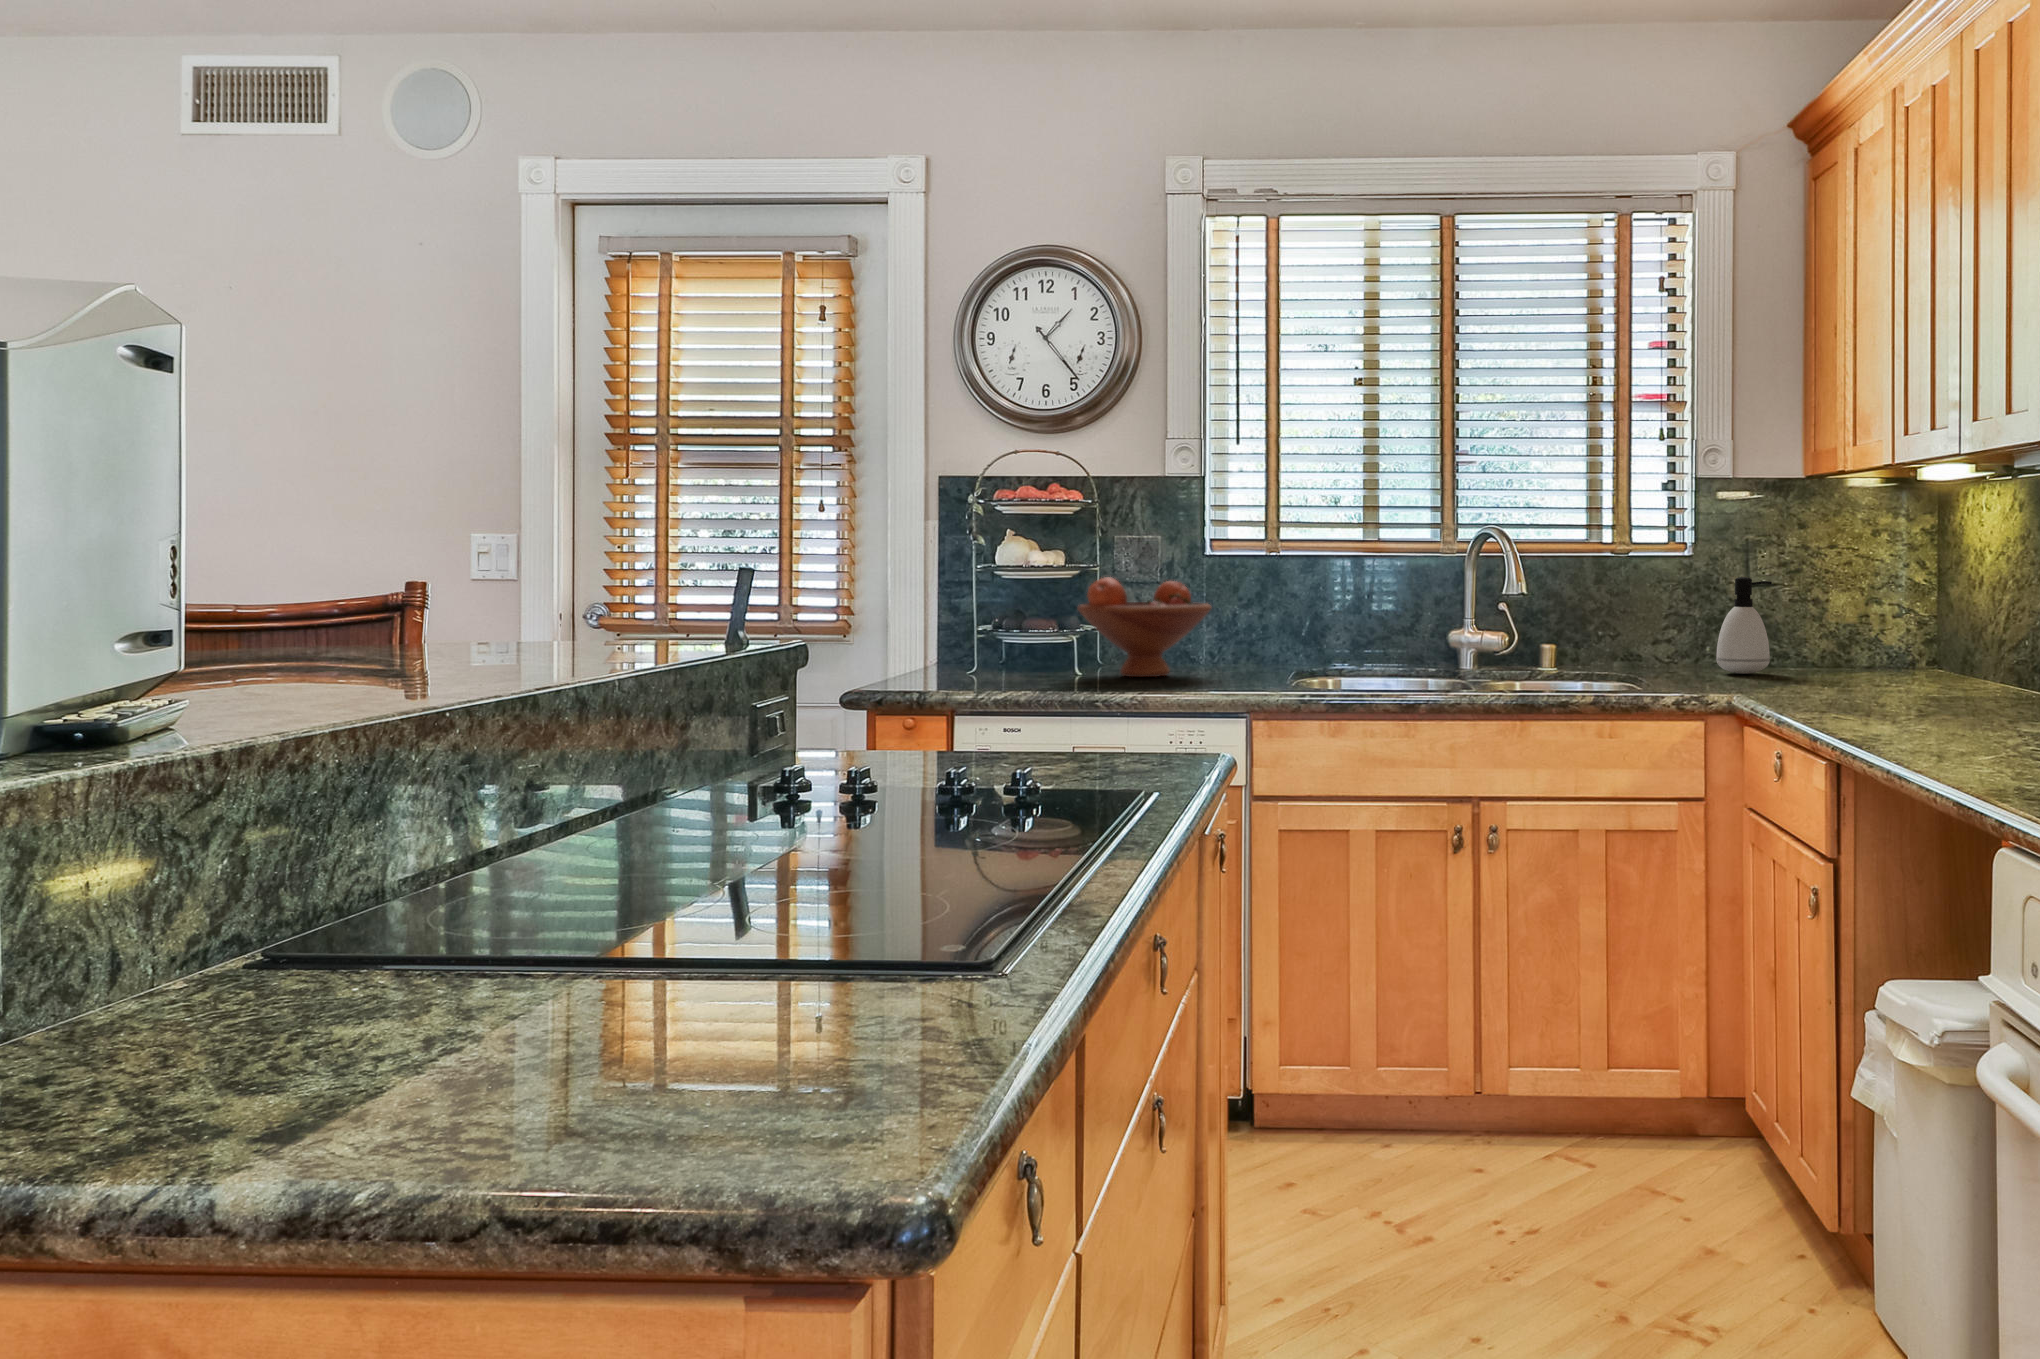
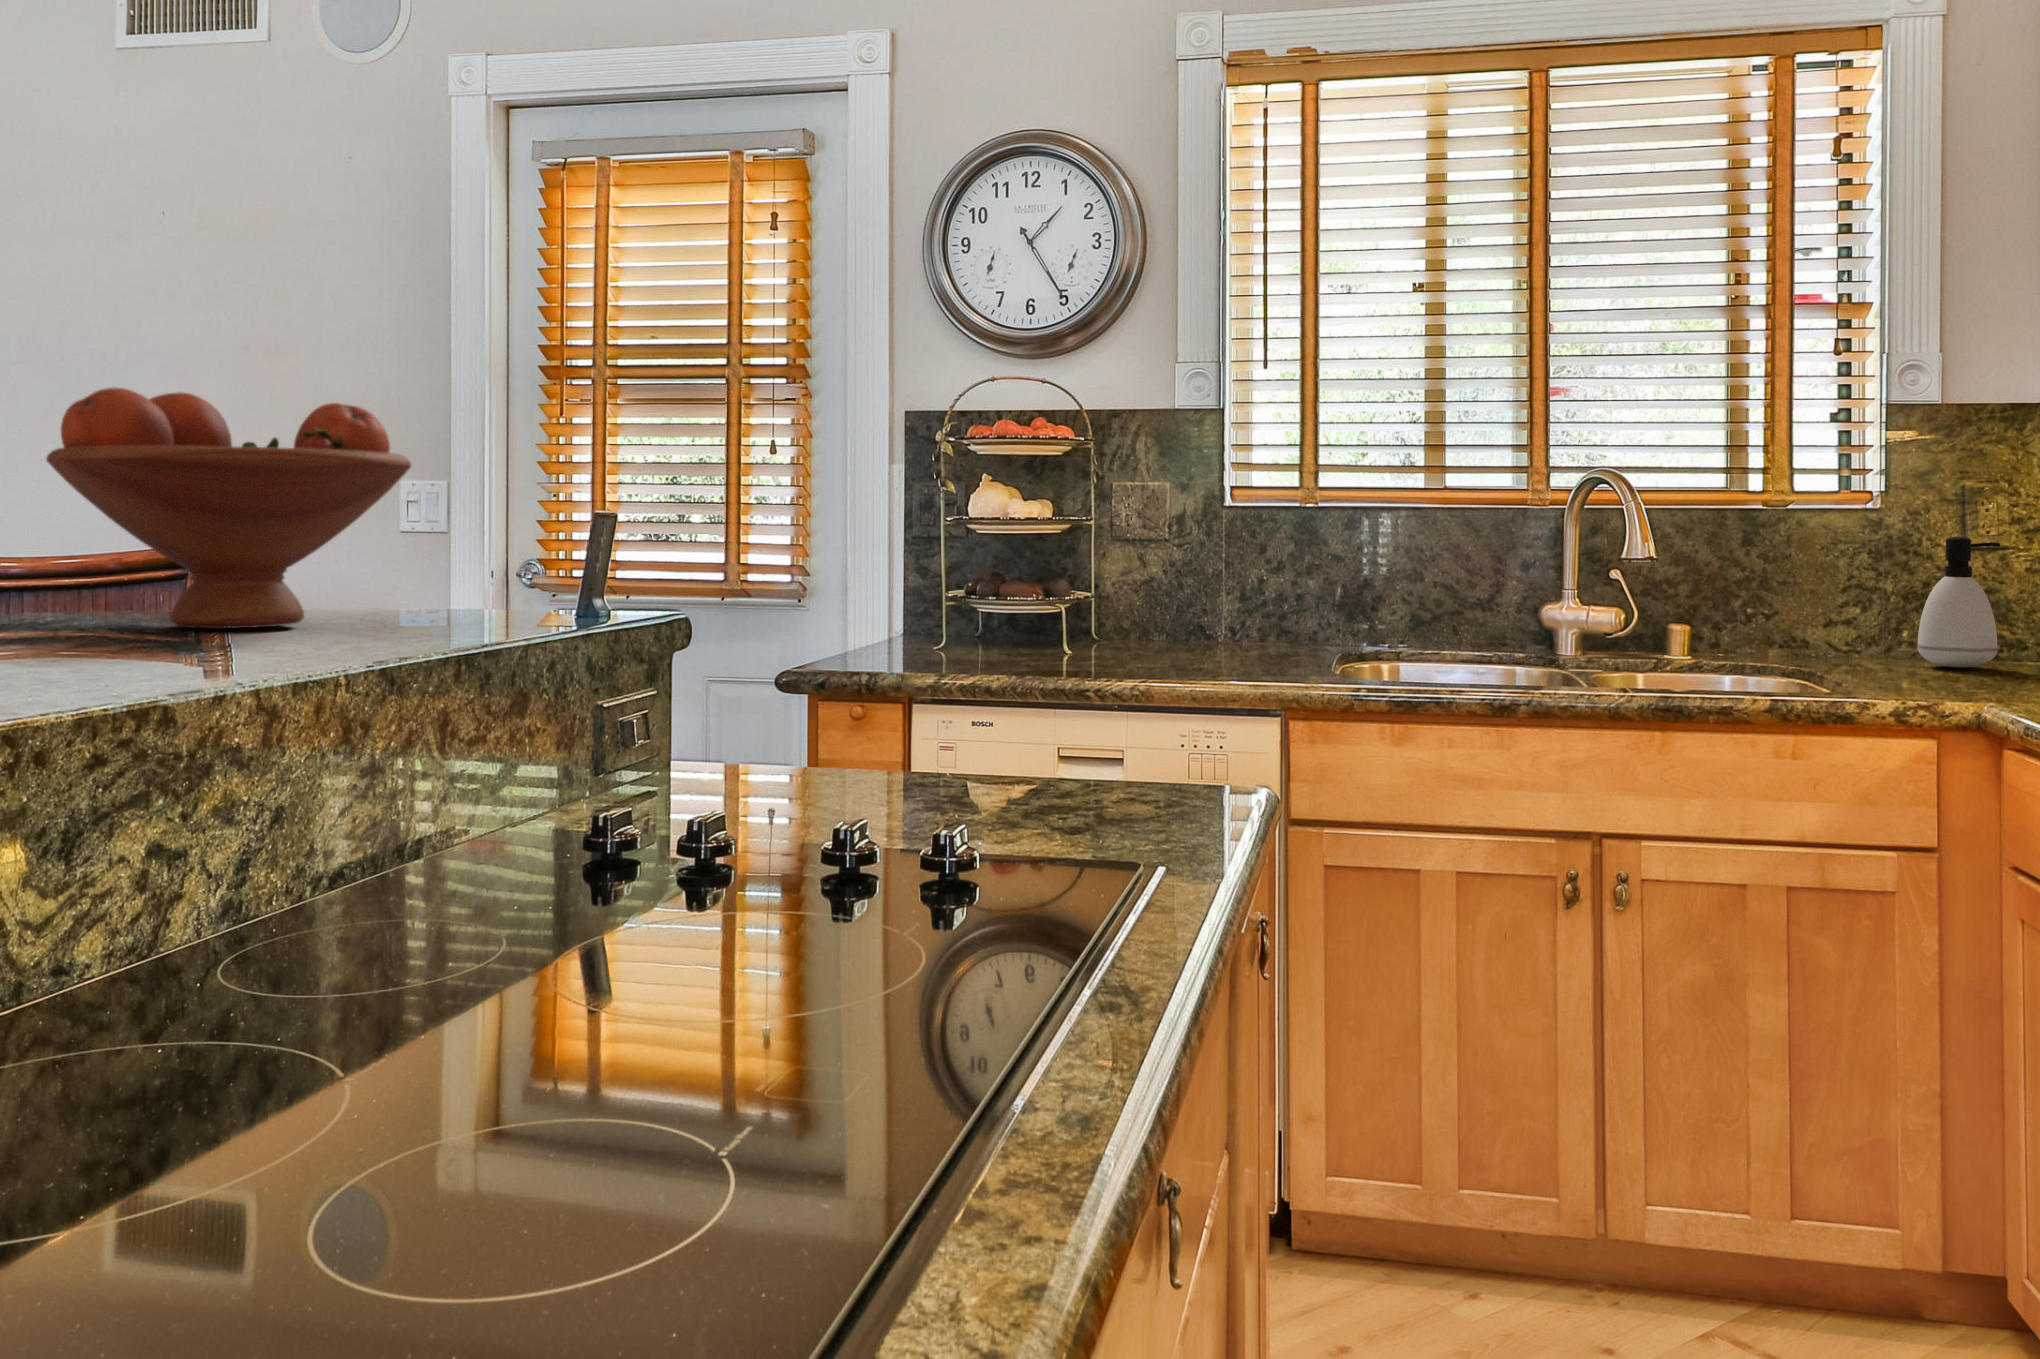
fruit bowl: present [1077,577,1211,677] -> present [46,388,411,629]

